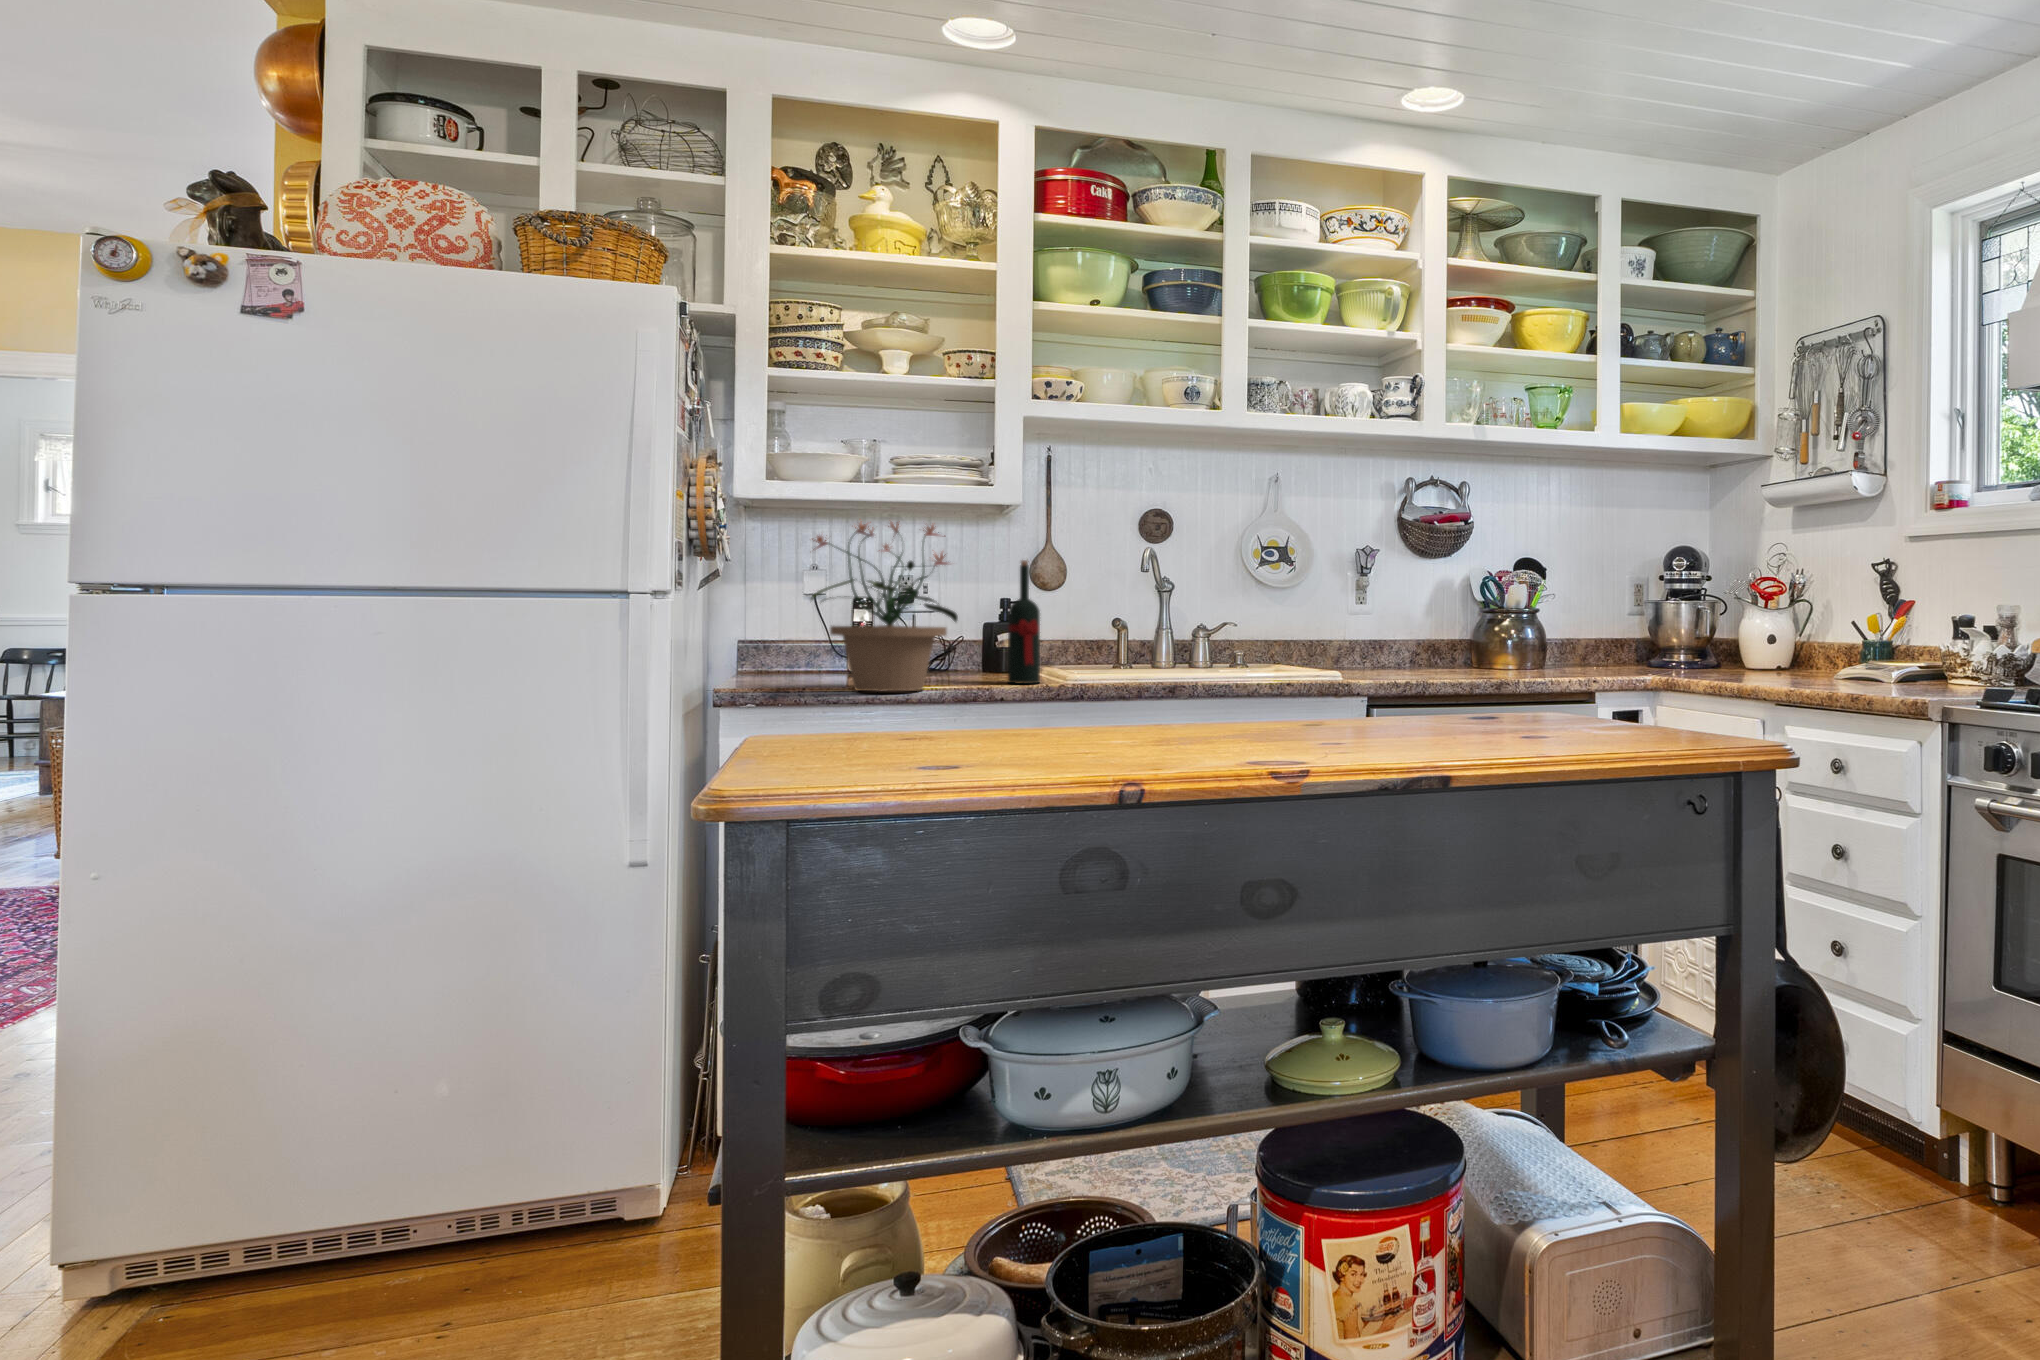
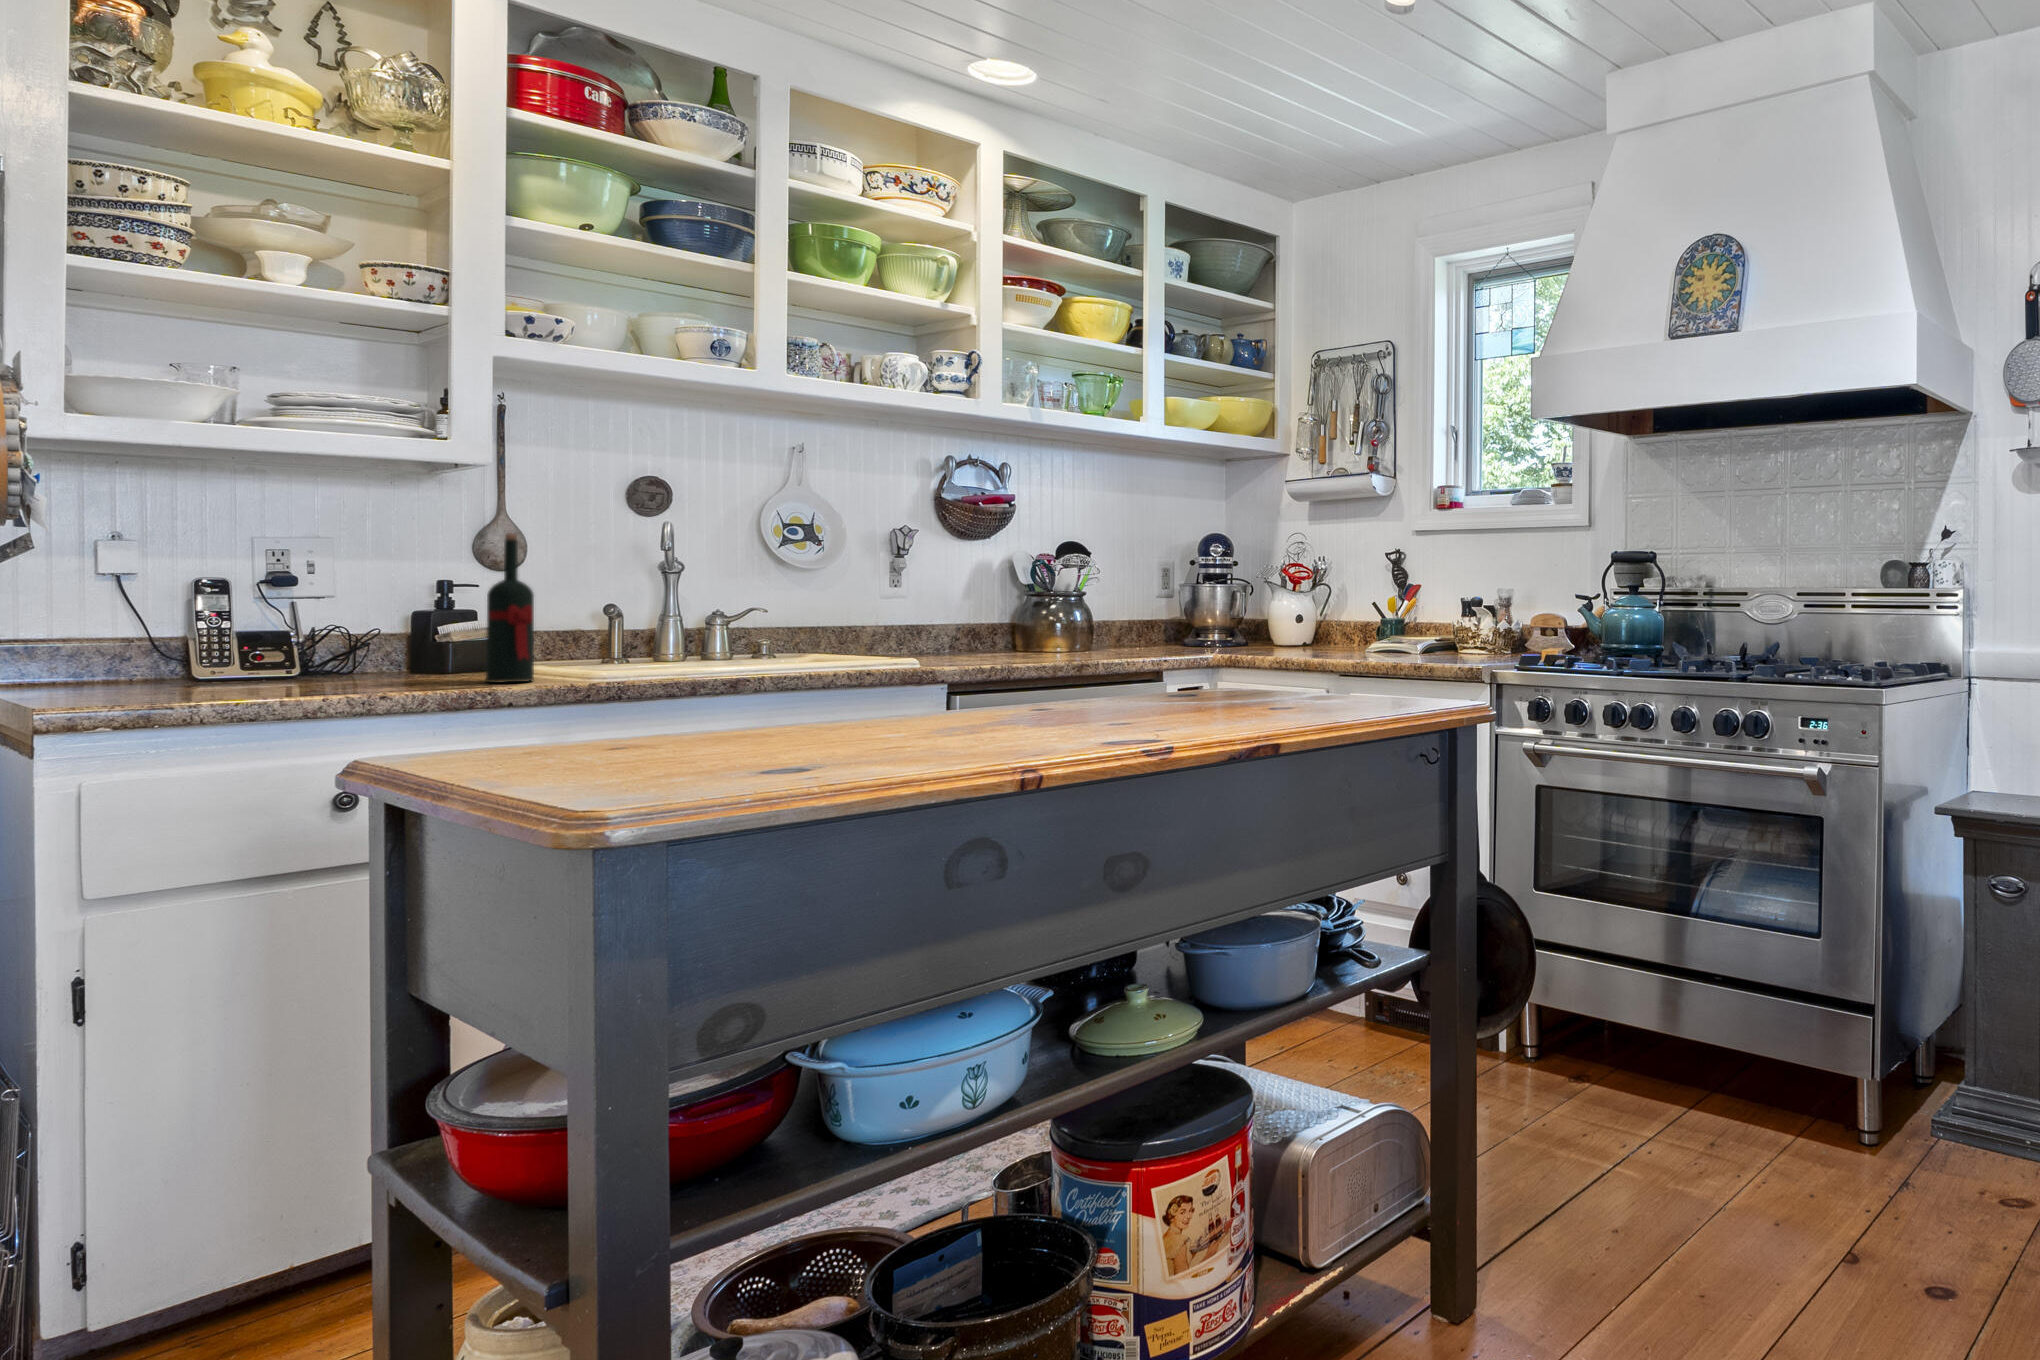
potted plant: present [811,523,958,691] -> none [184,474,436,700]

